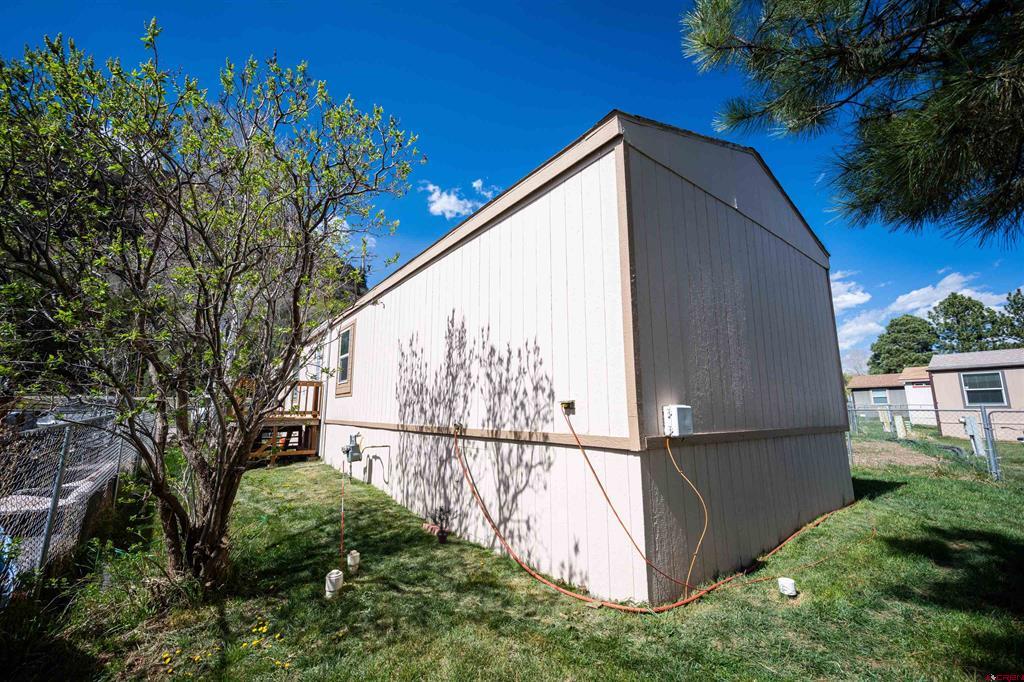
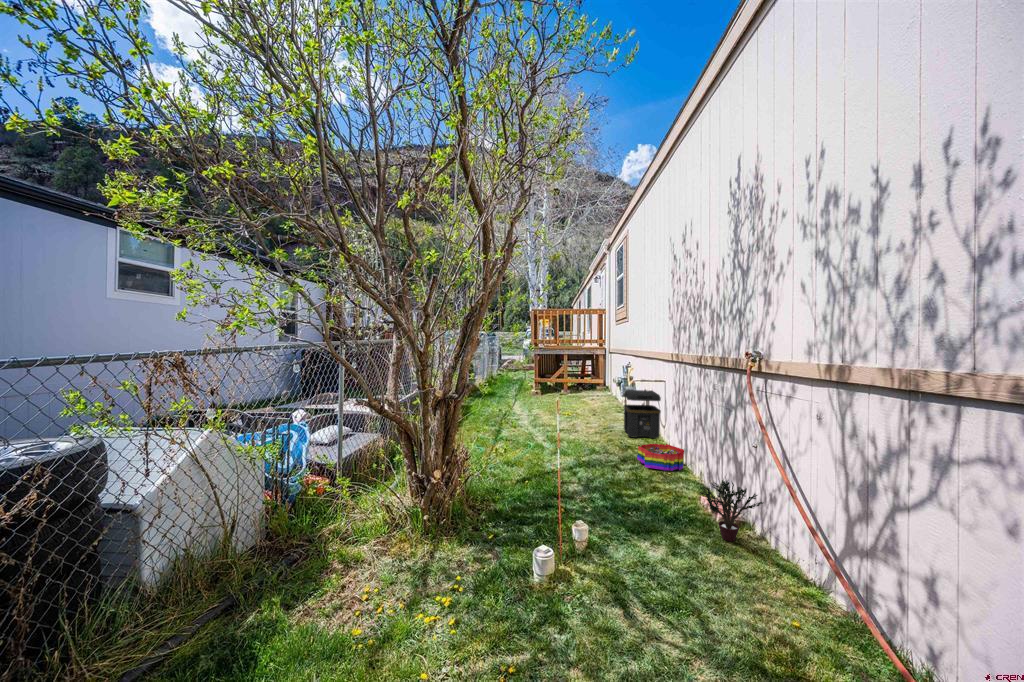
toolbox: none [352,455,385,497] -> present [624,390,661,438]
storage bin: none [372,495,407,515] -> present [637,444,684,471]

